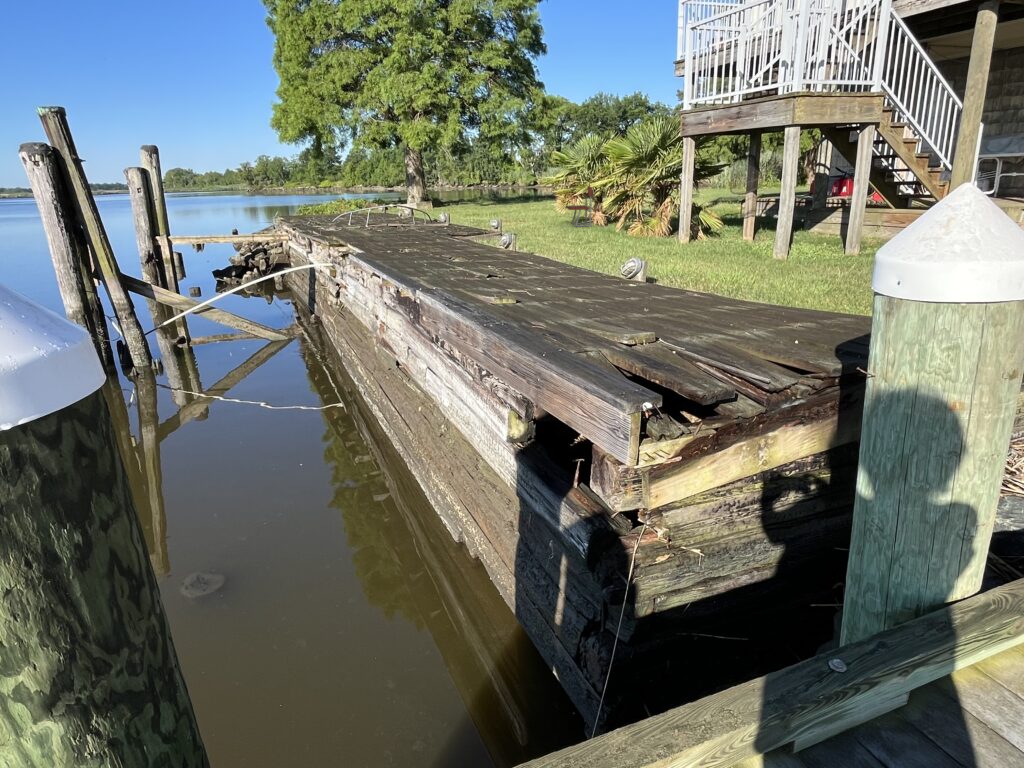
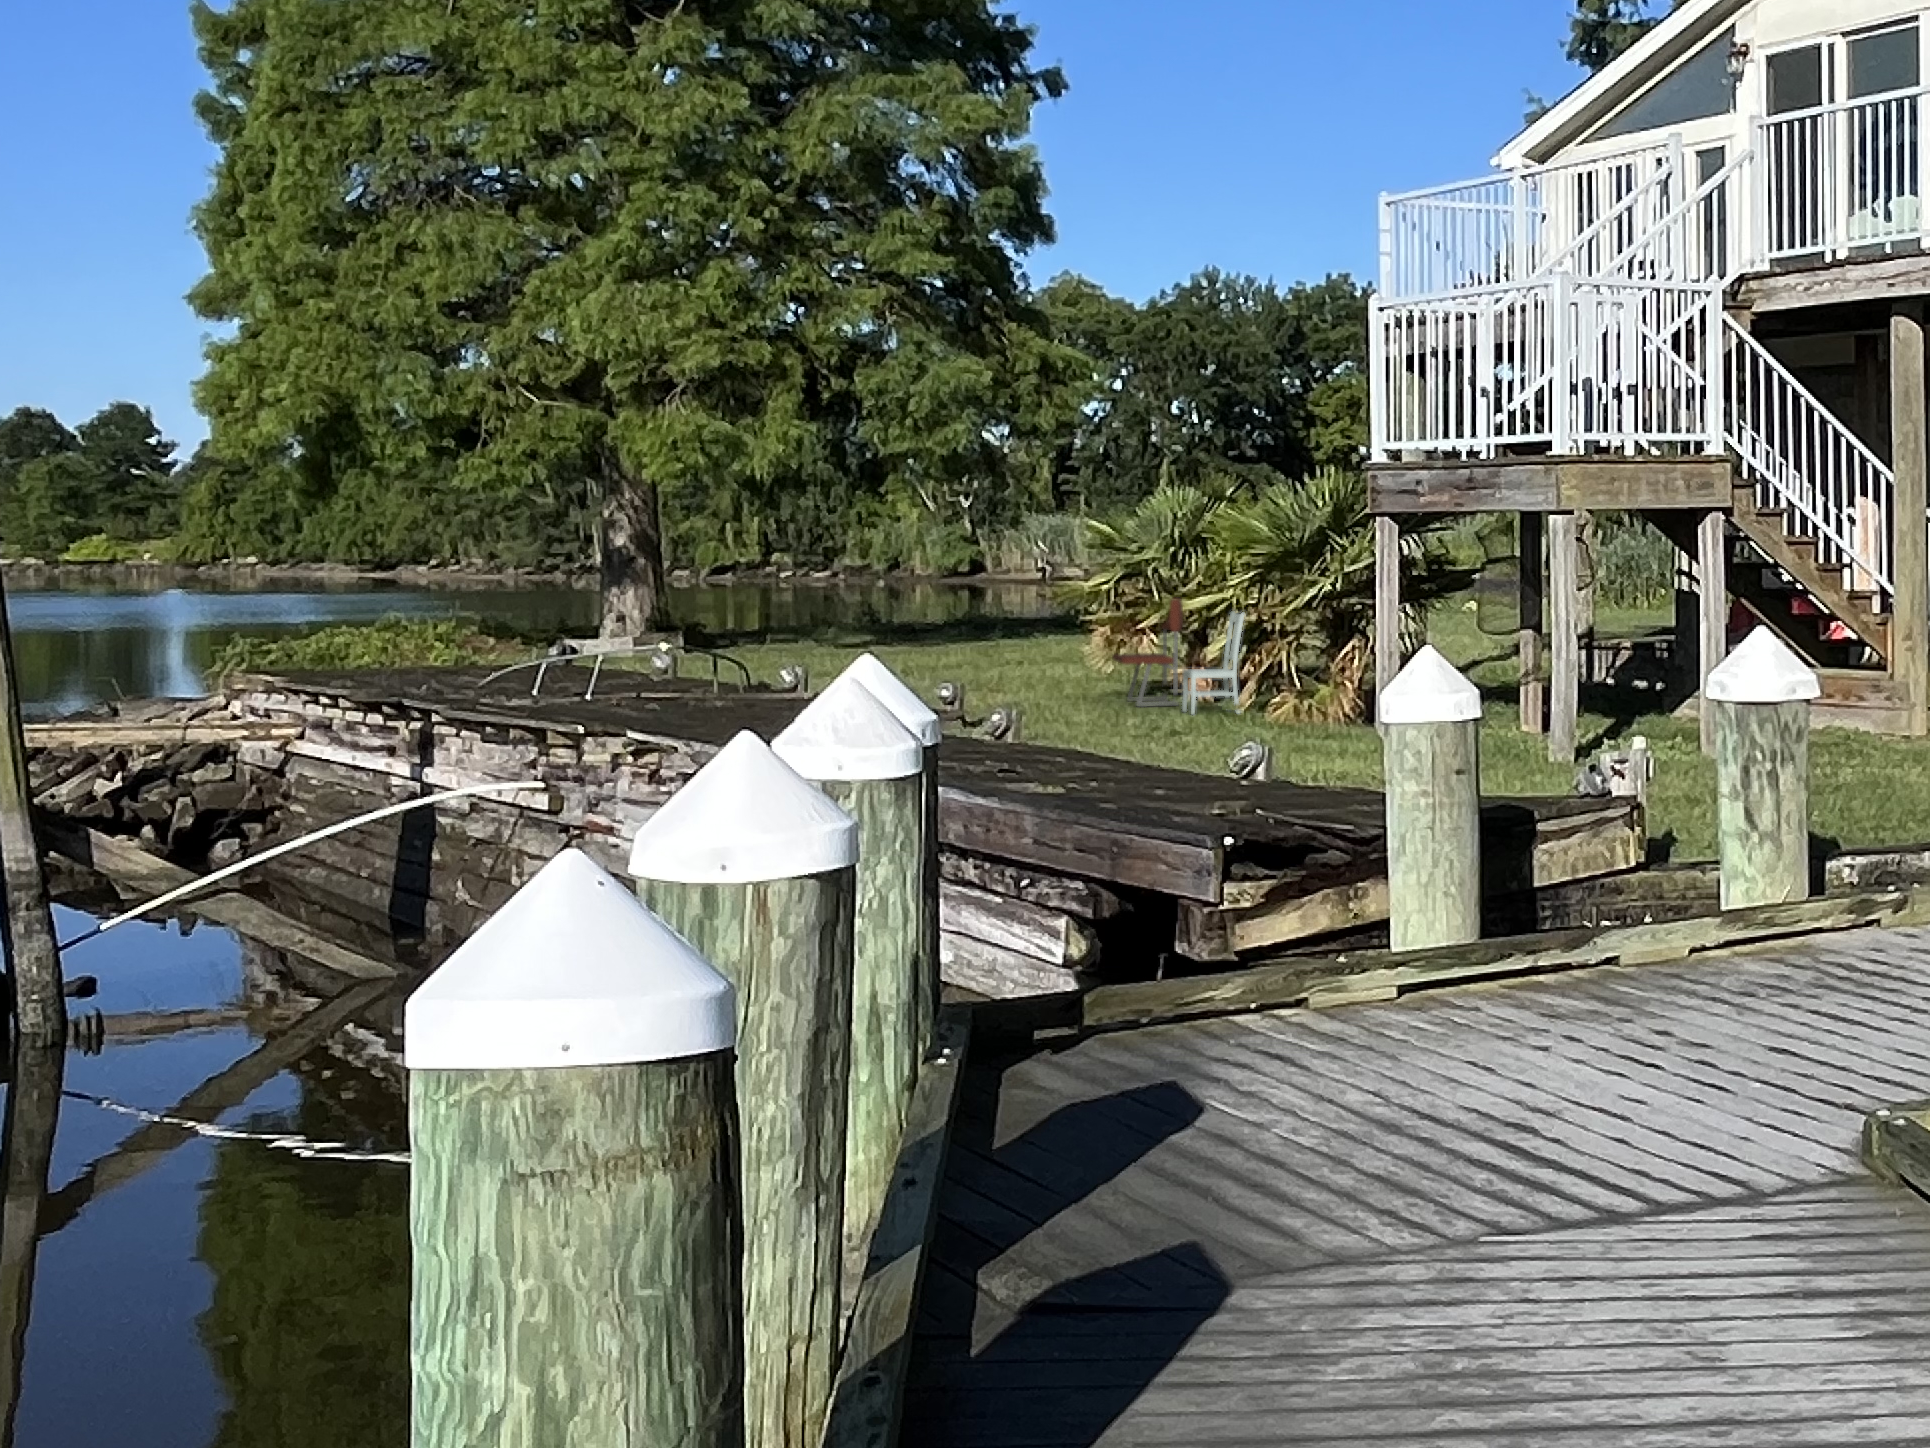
chair: none [593,187,619,231] -> present [1182,612,1244,714]

